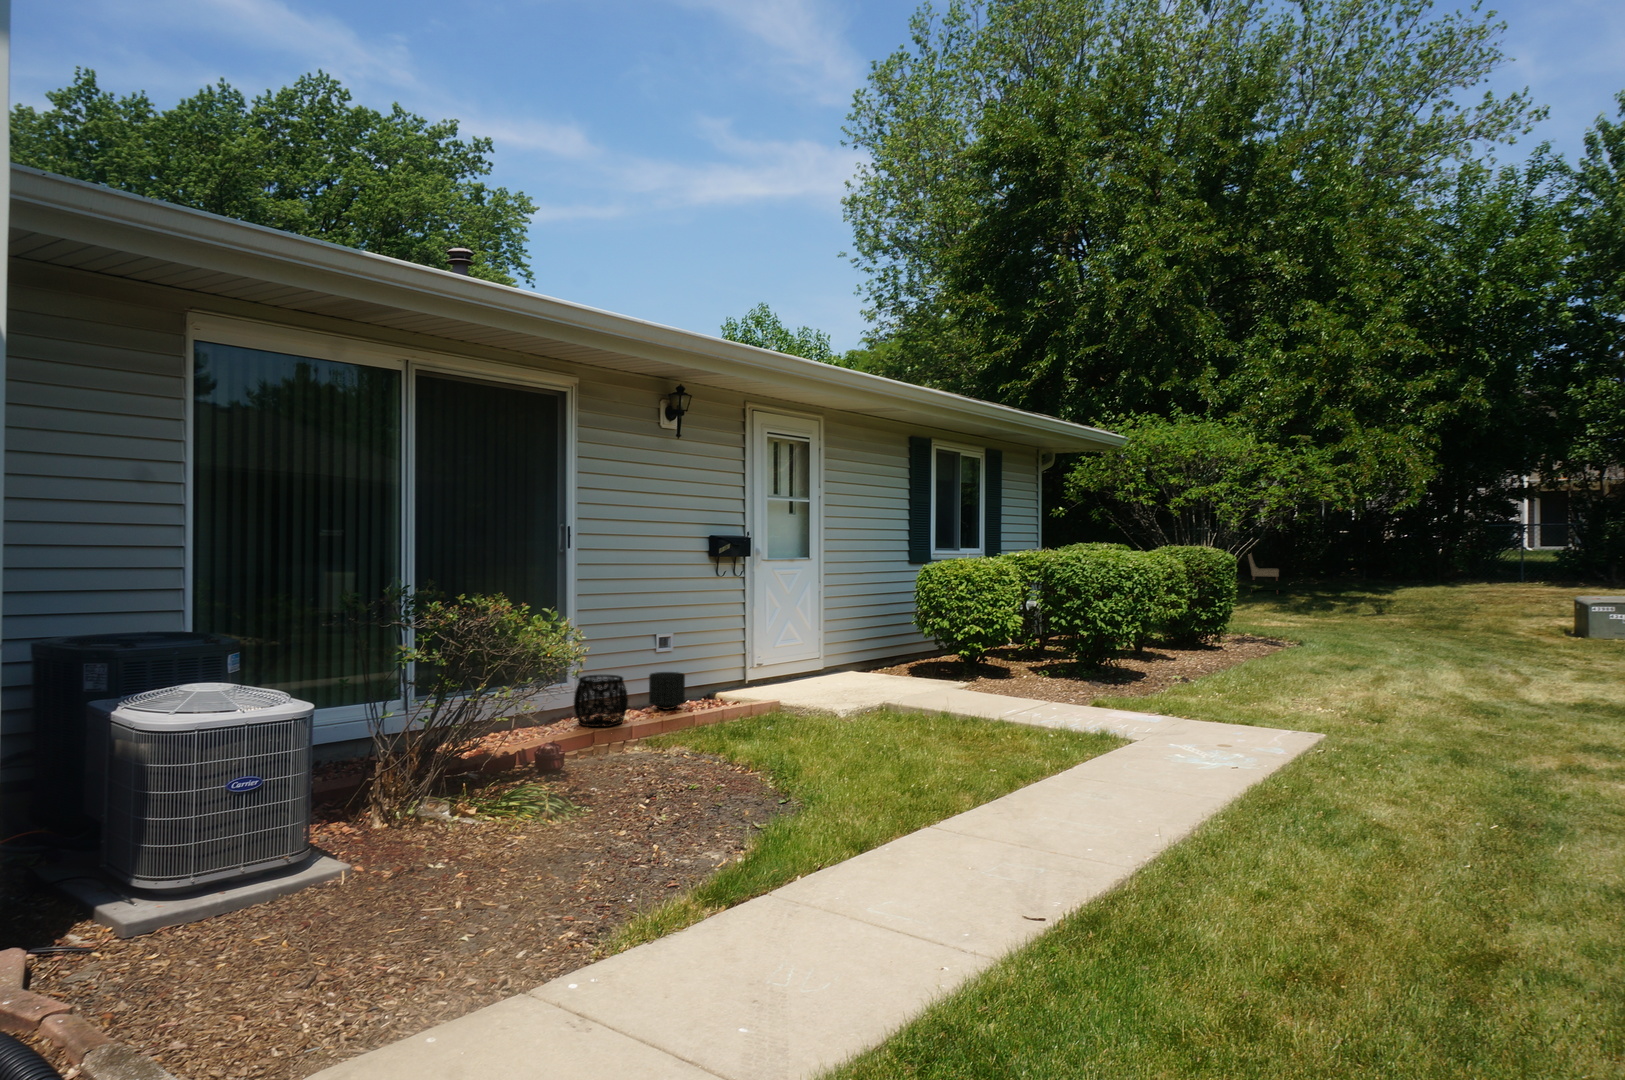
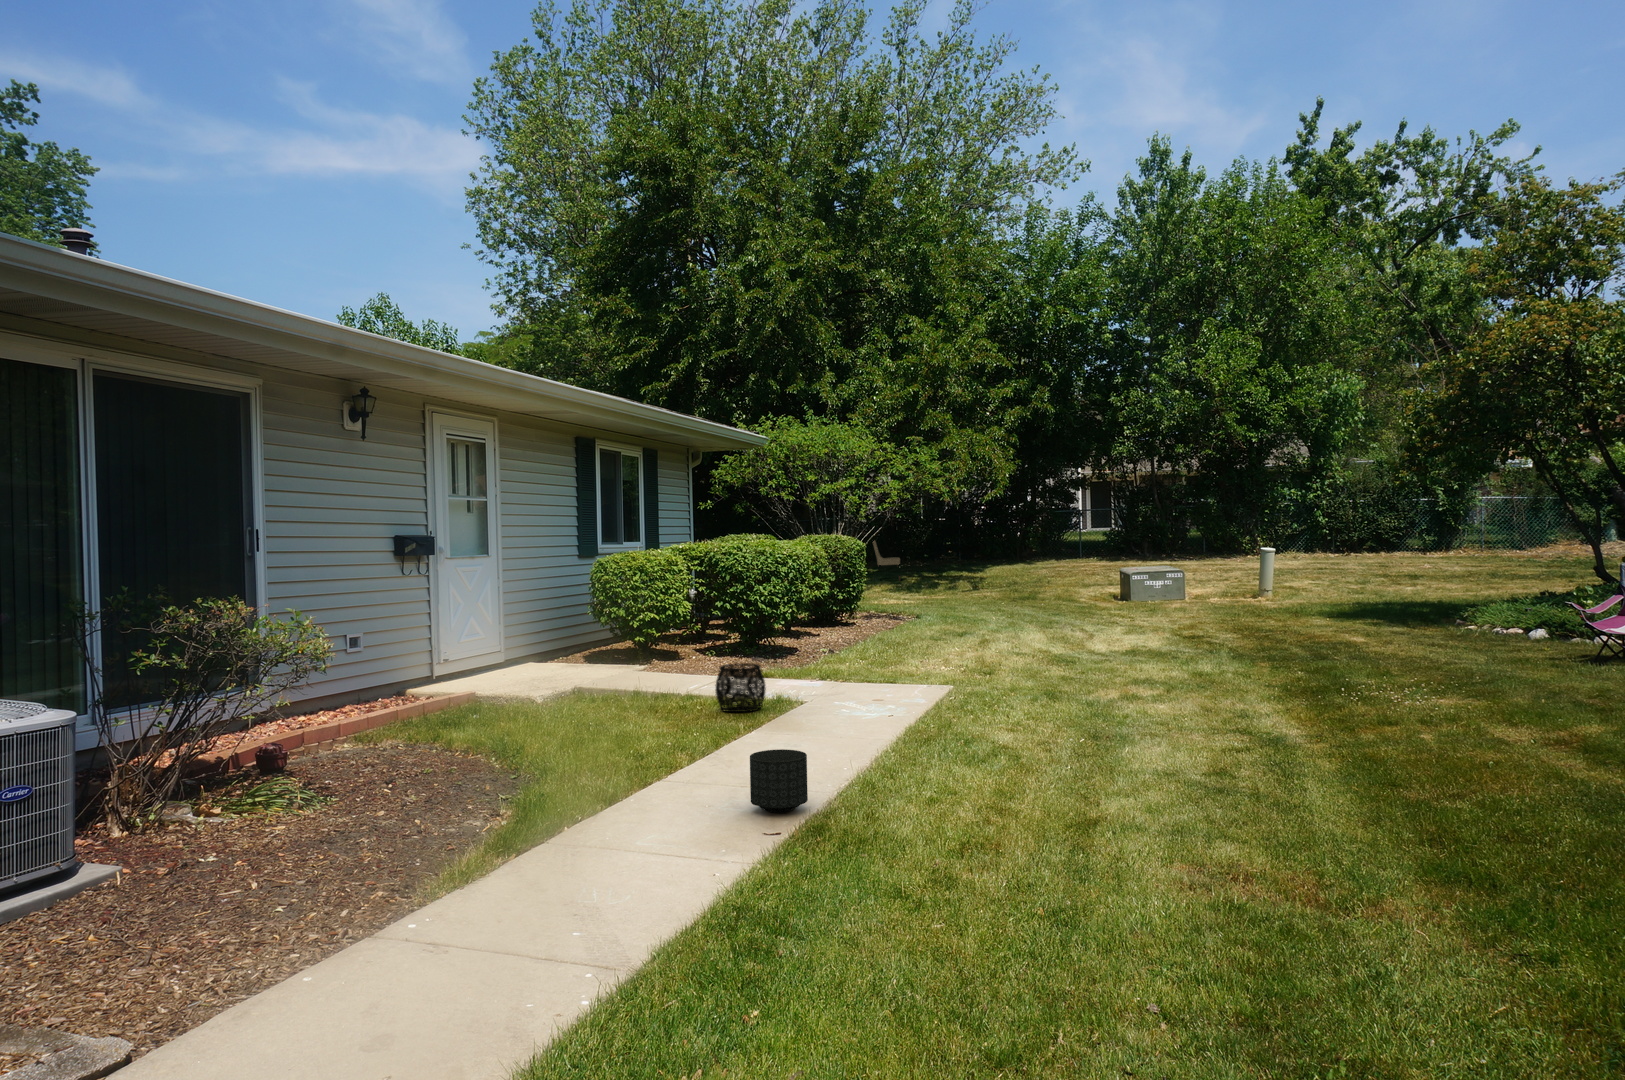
planter: present [649,672,685,710] -> present [750,749,808,813]
woven basket: present [574,675,628,727] -> present [715,663,766,712]

